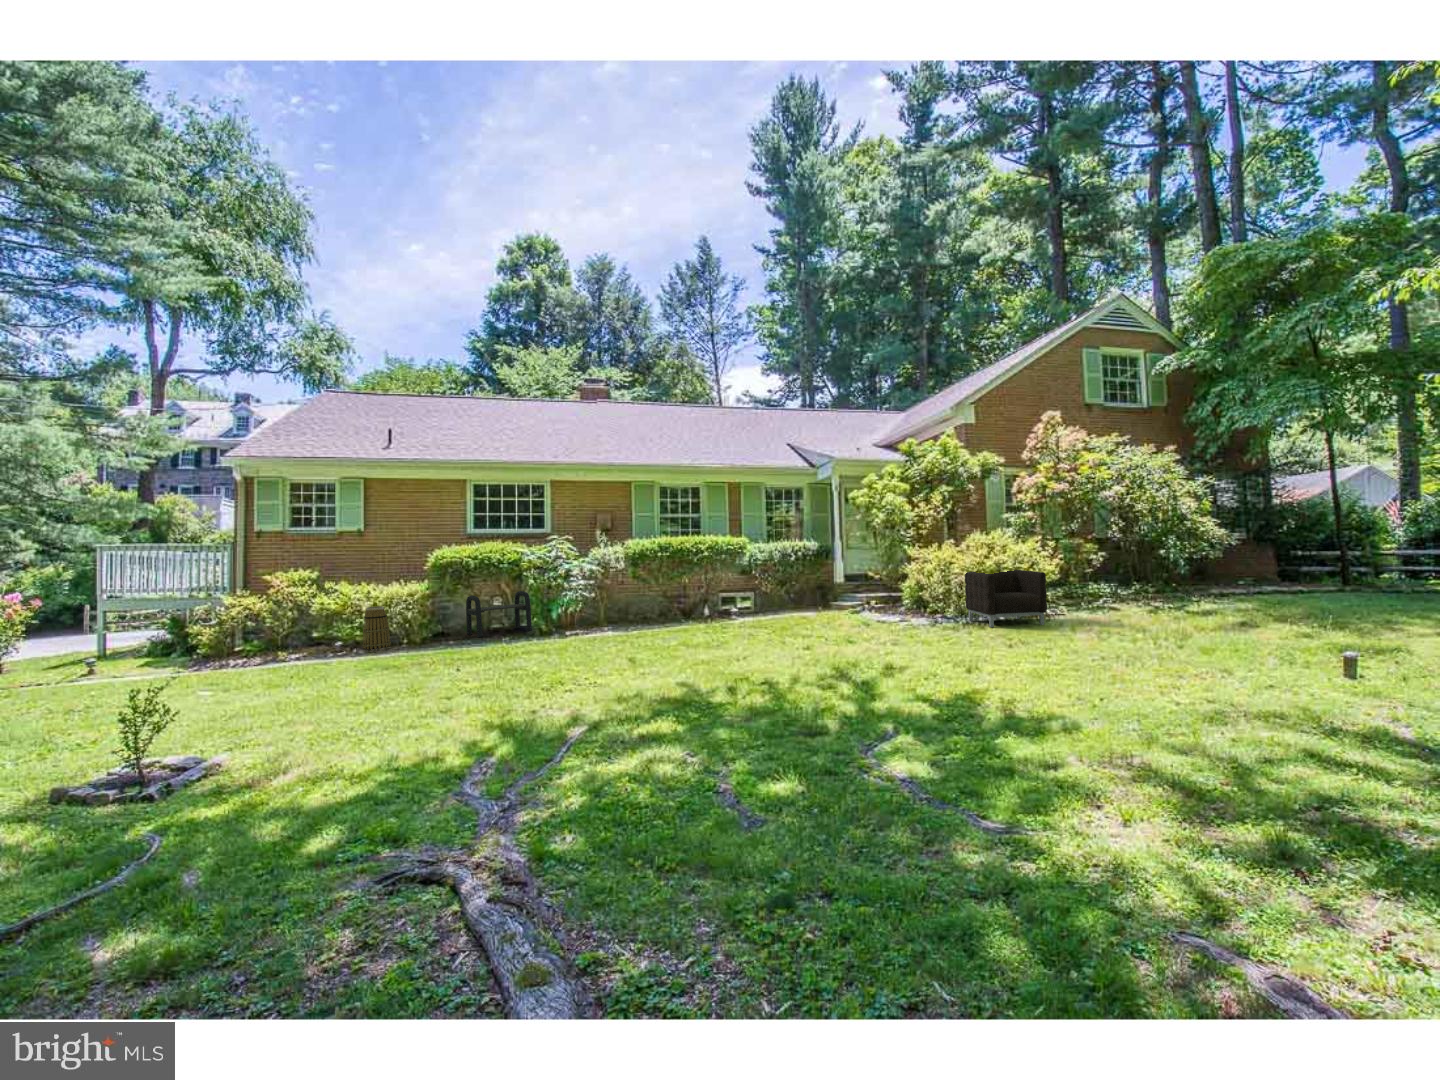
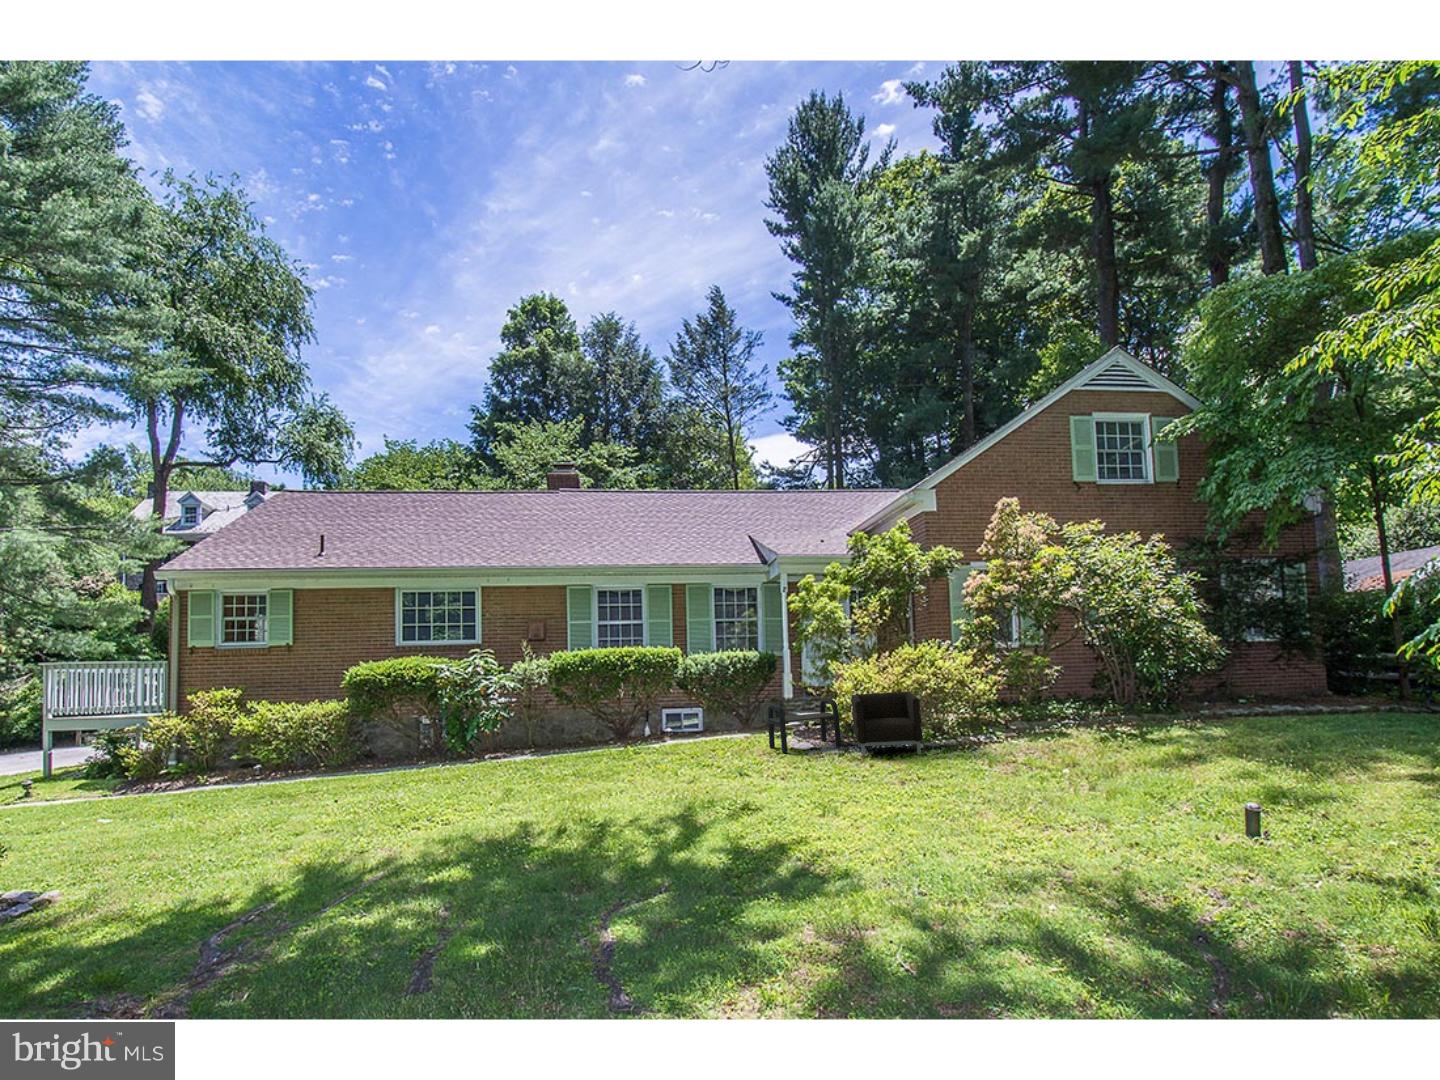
bench: present [466,591,532,638] -> present [768,698,841,753]
basket: present [362,606,391,649] -> none [274,729,301,771]

